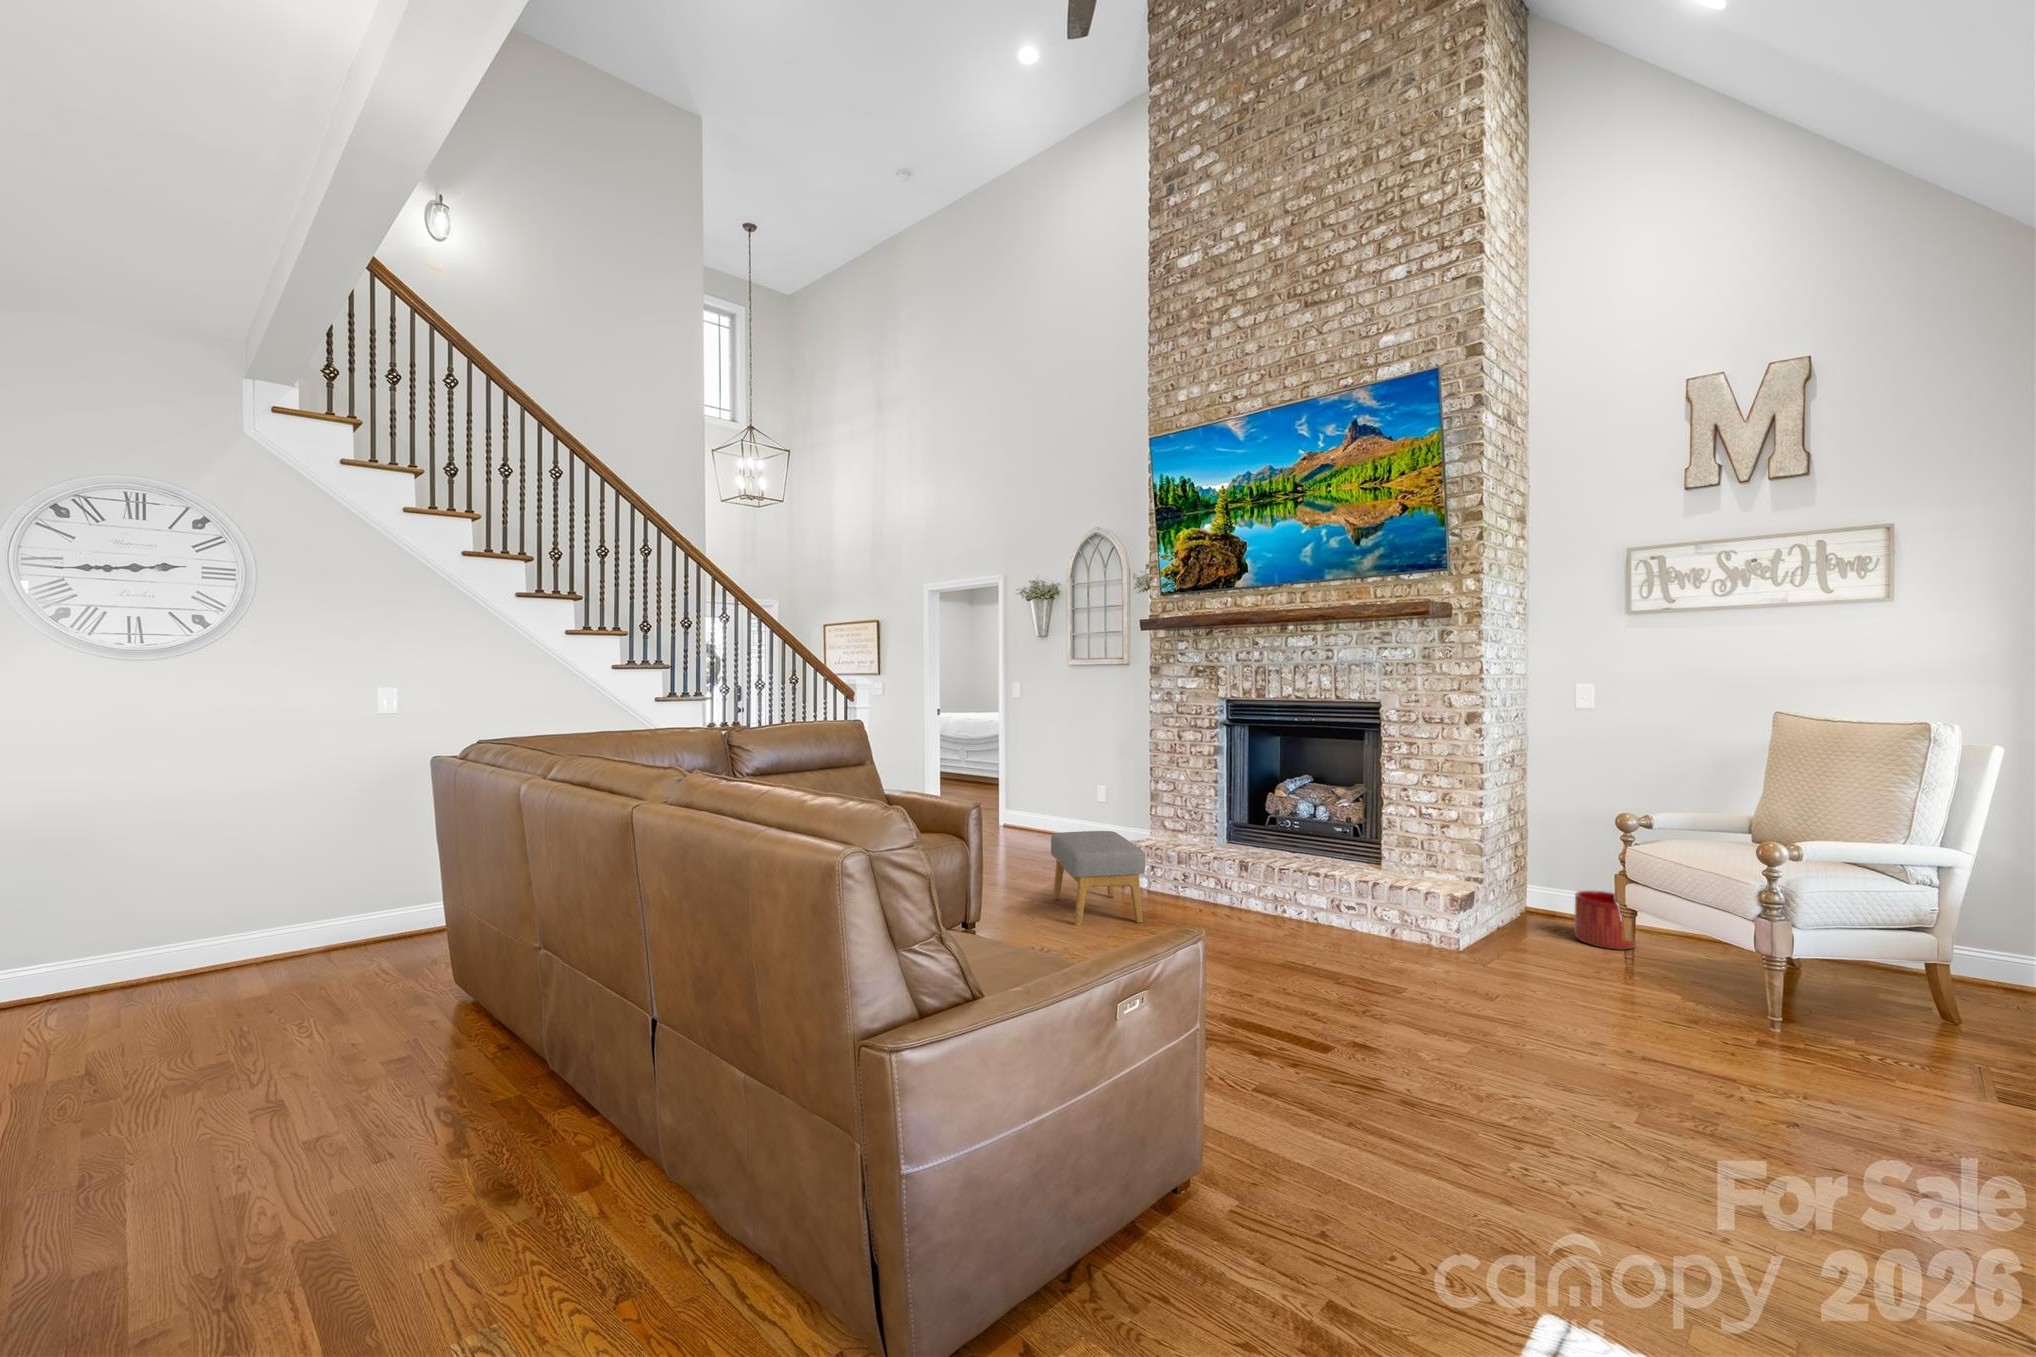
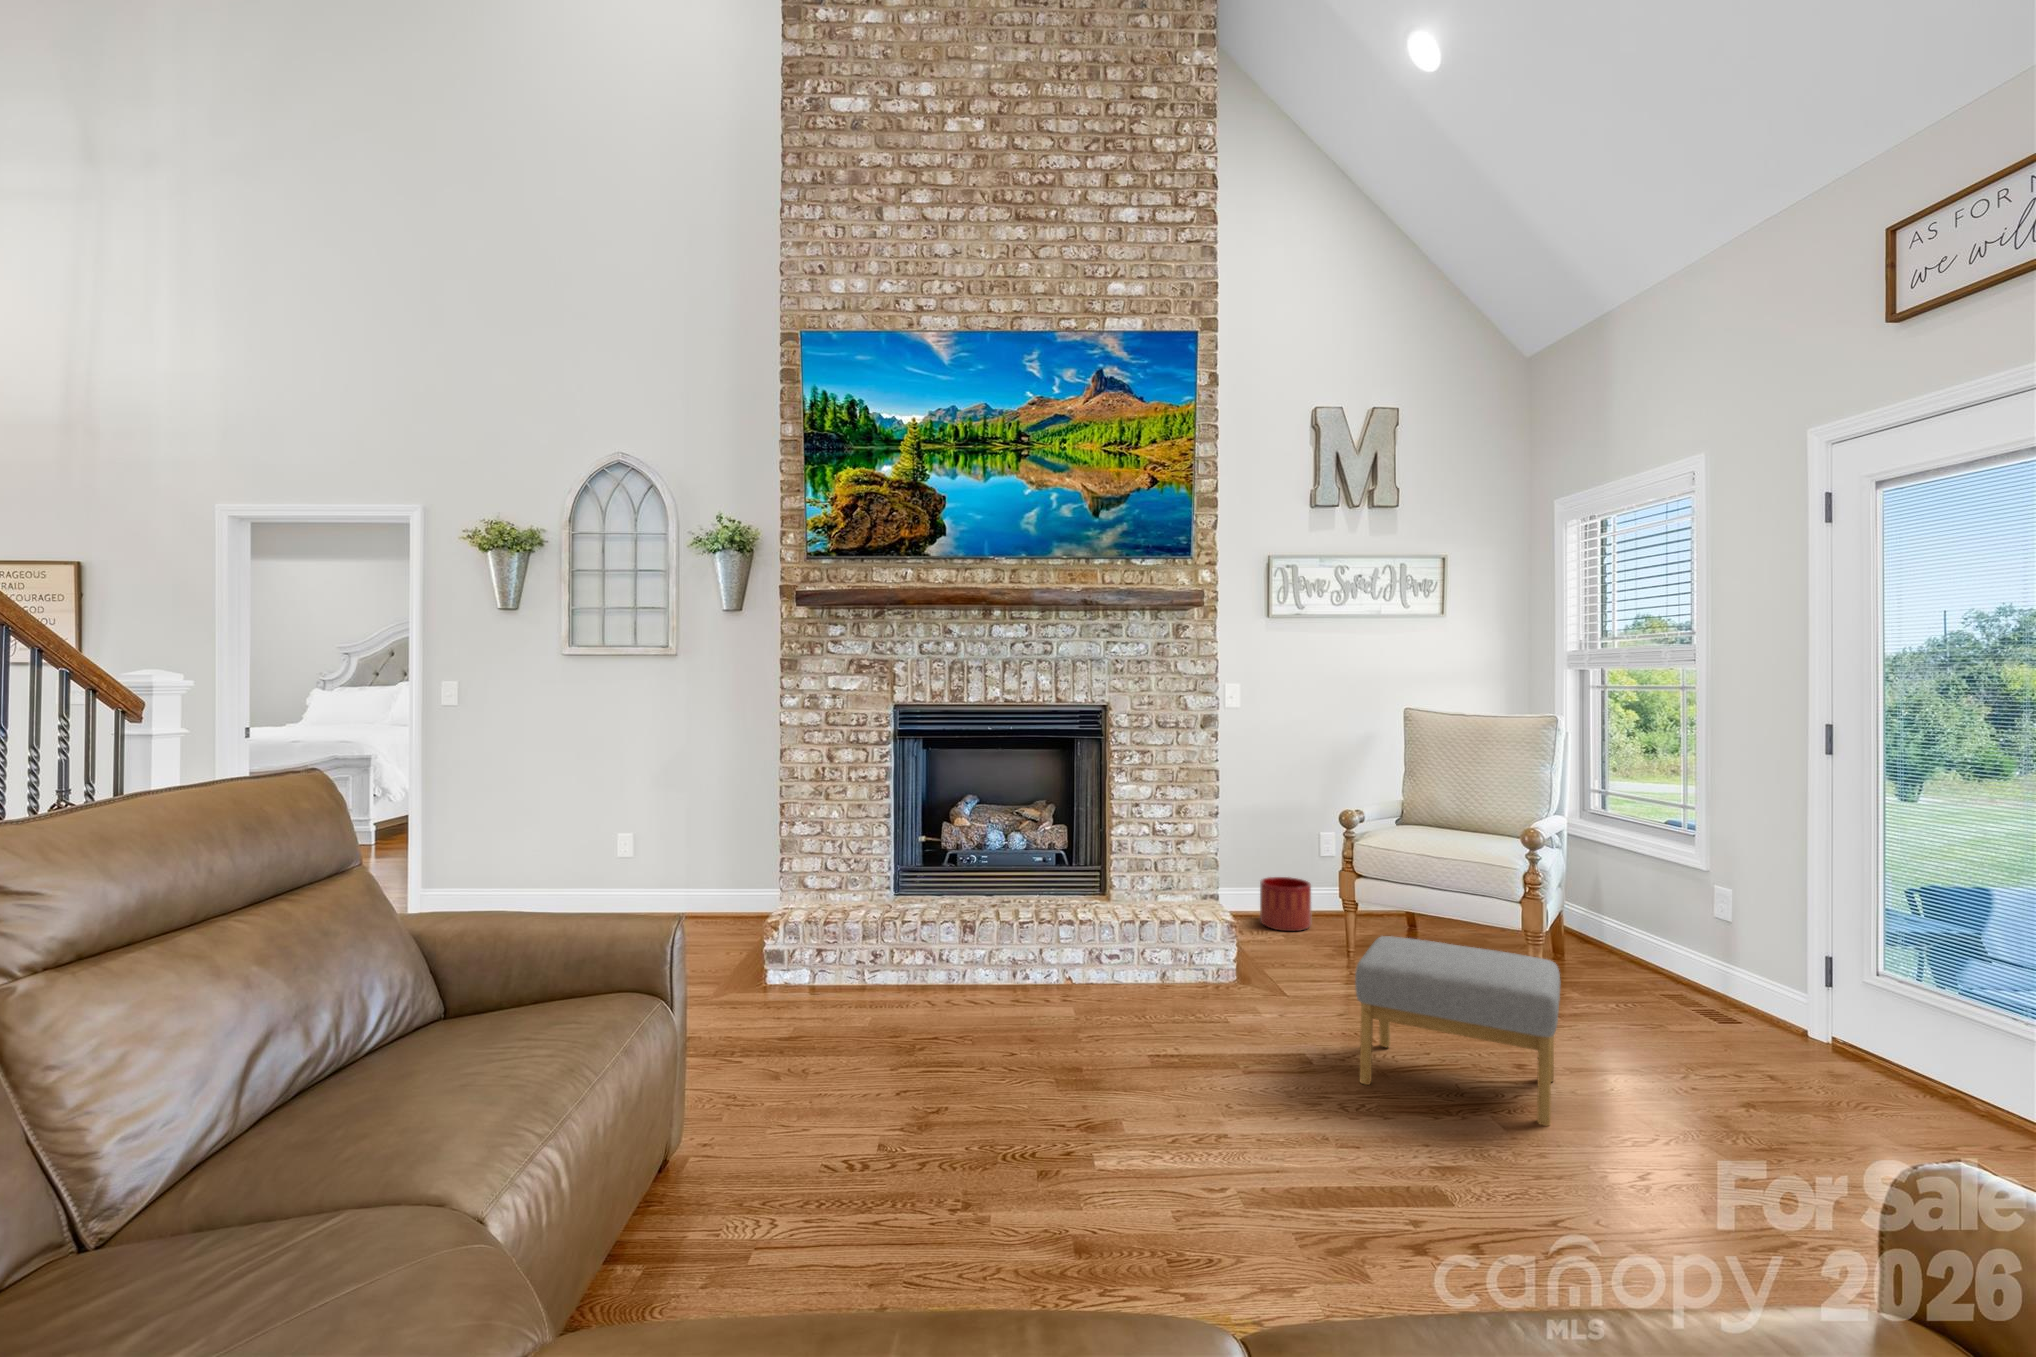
footstool: present [1051,831,1145,926] -> present [1355,936,1560,1126]

